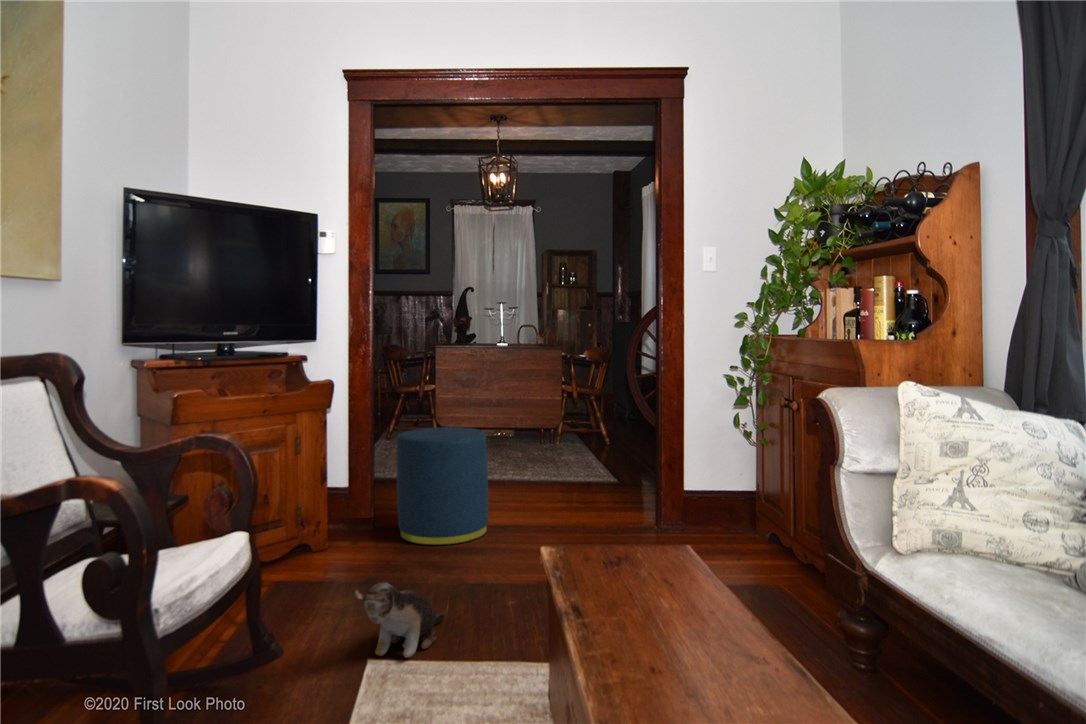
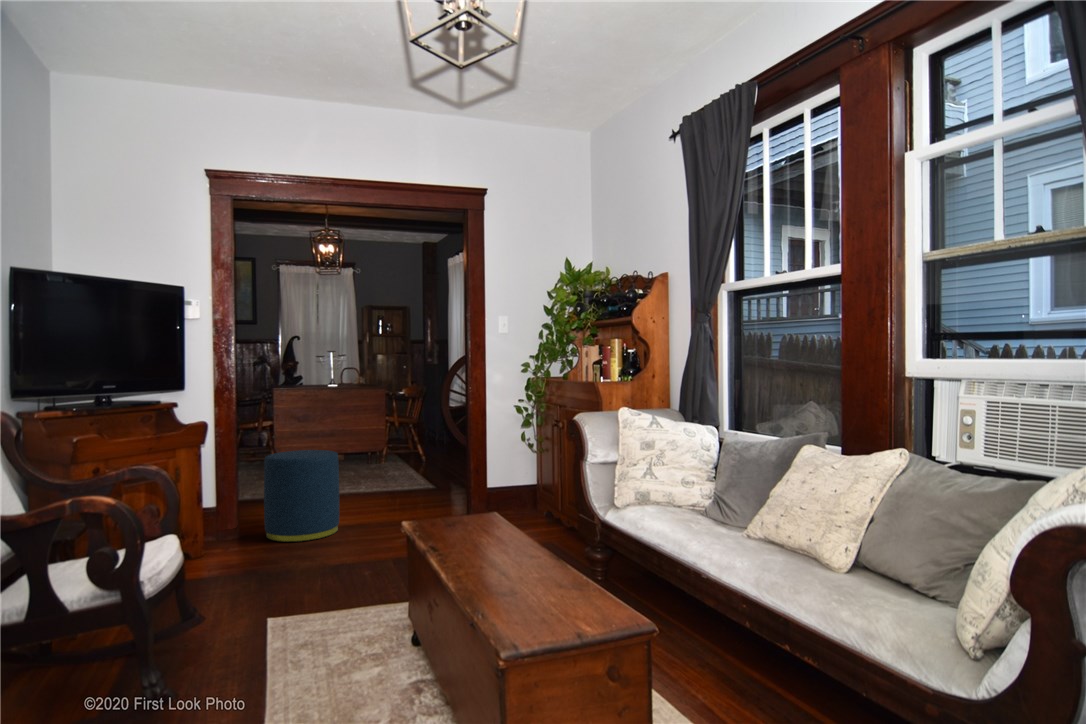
plush toy: present [355,582,445,657] -> none [266,554,323,609]

